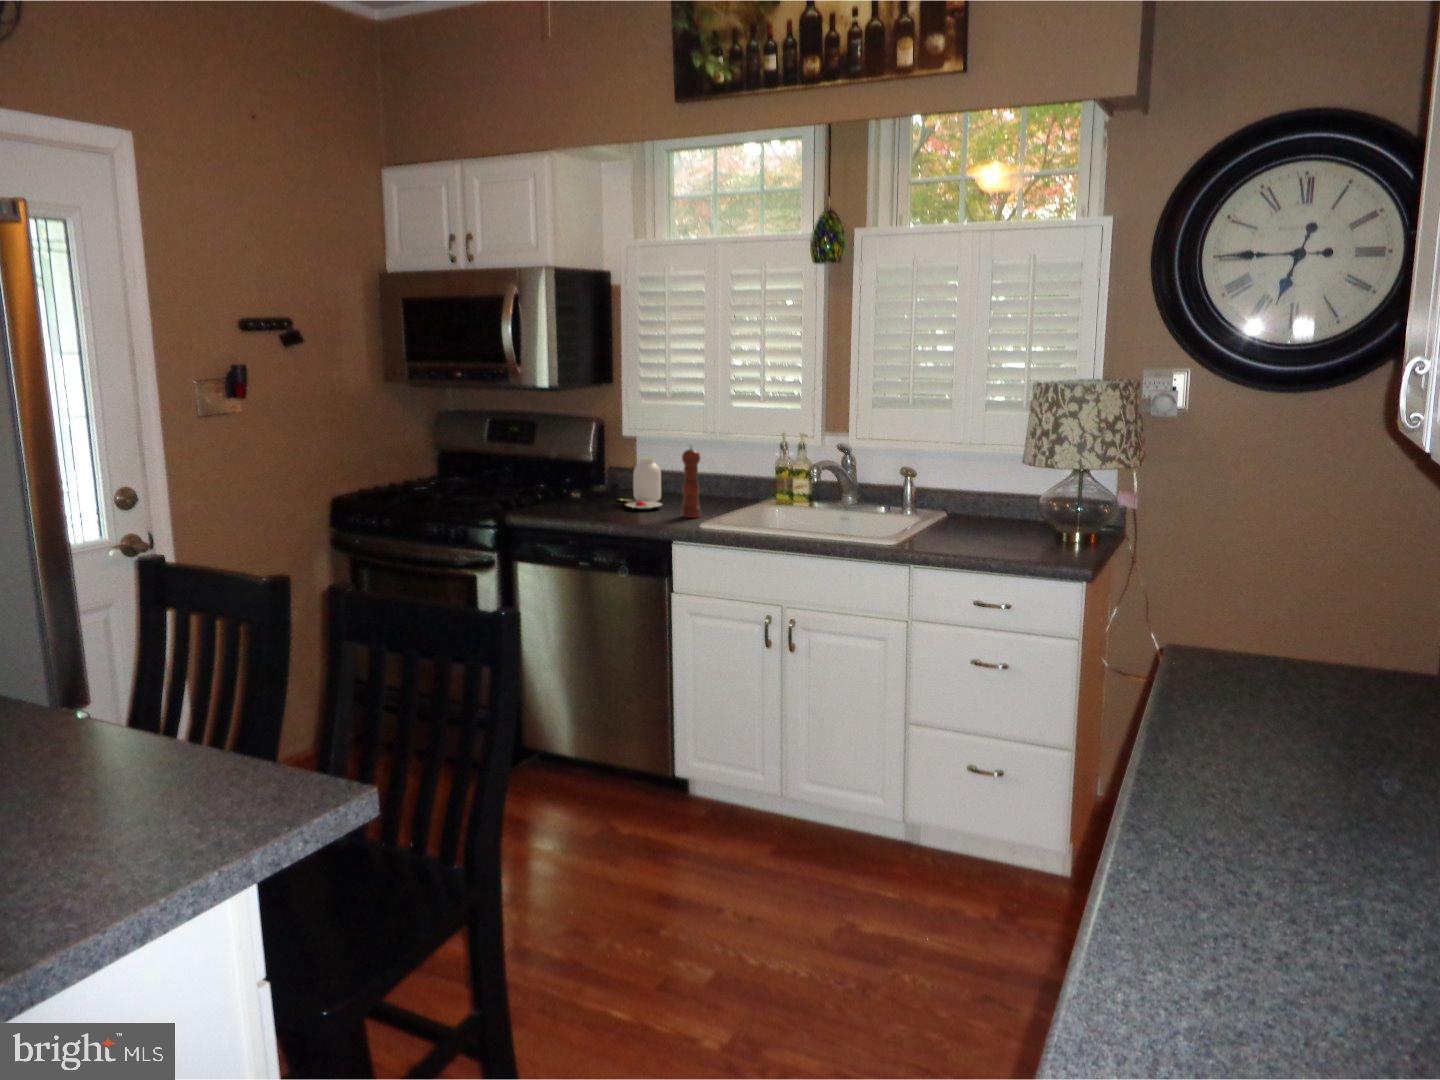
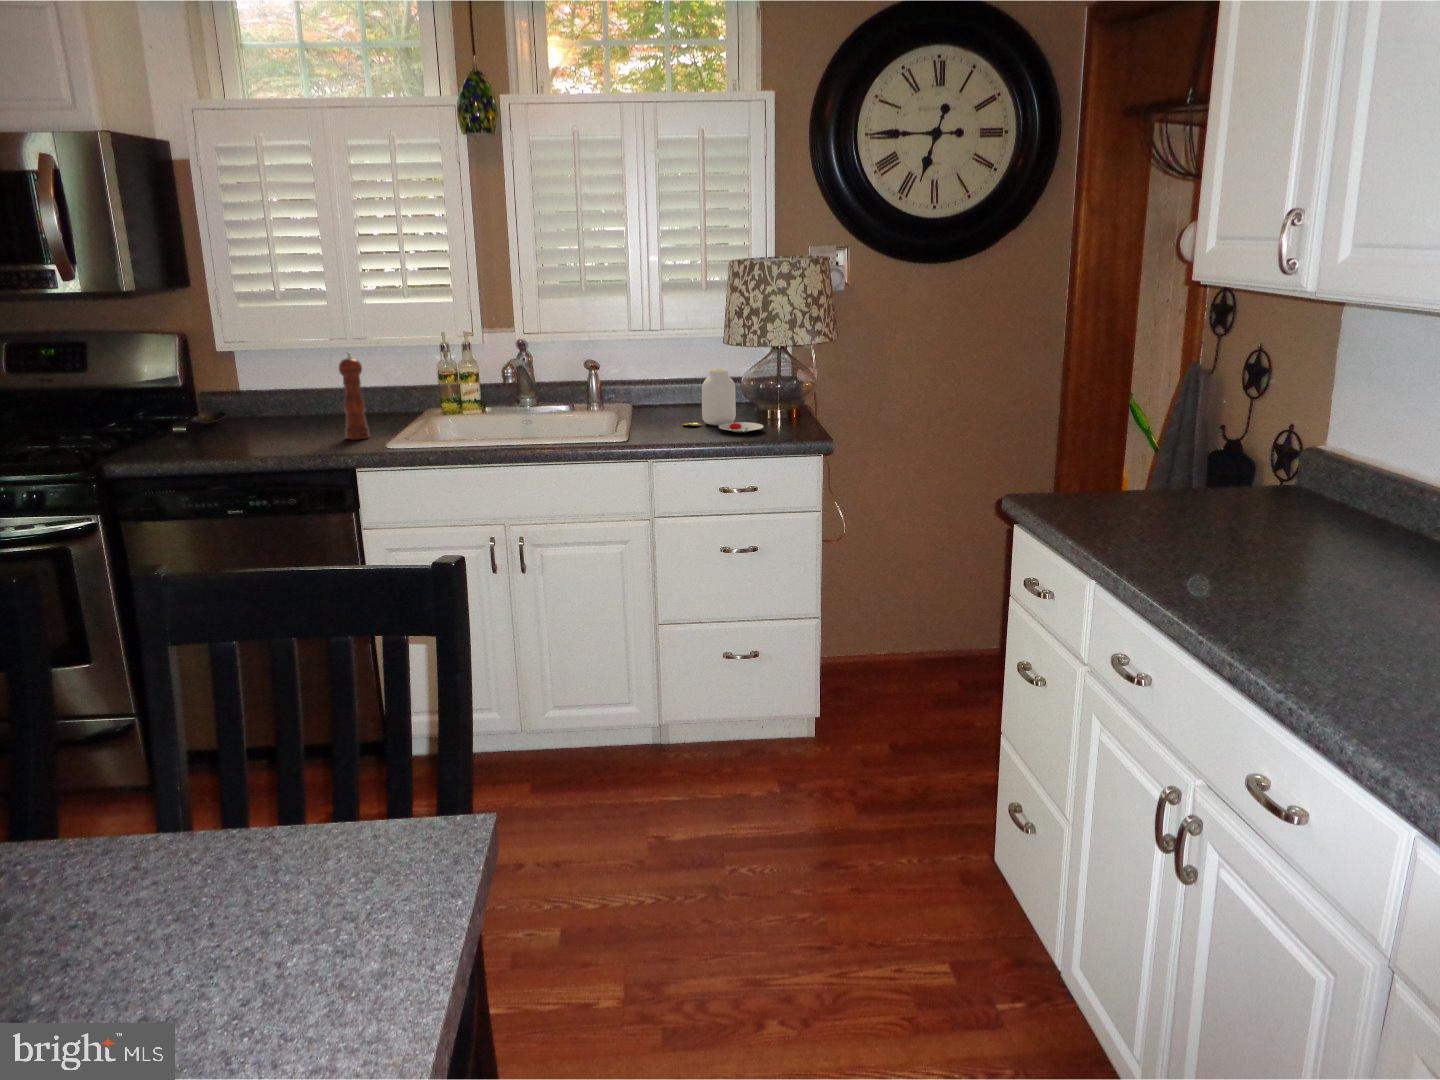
jar: present [621,458,662,509] -> present [683,369,764,432]

